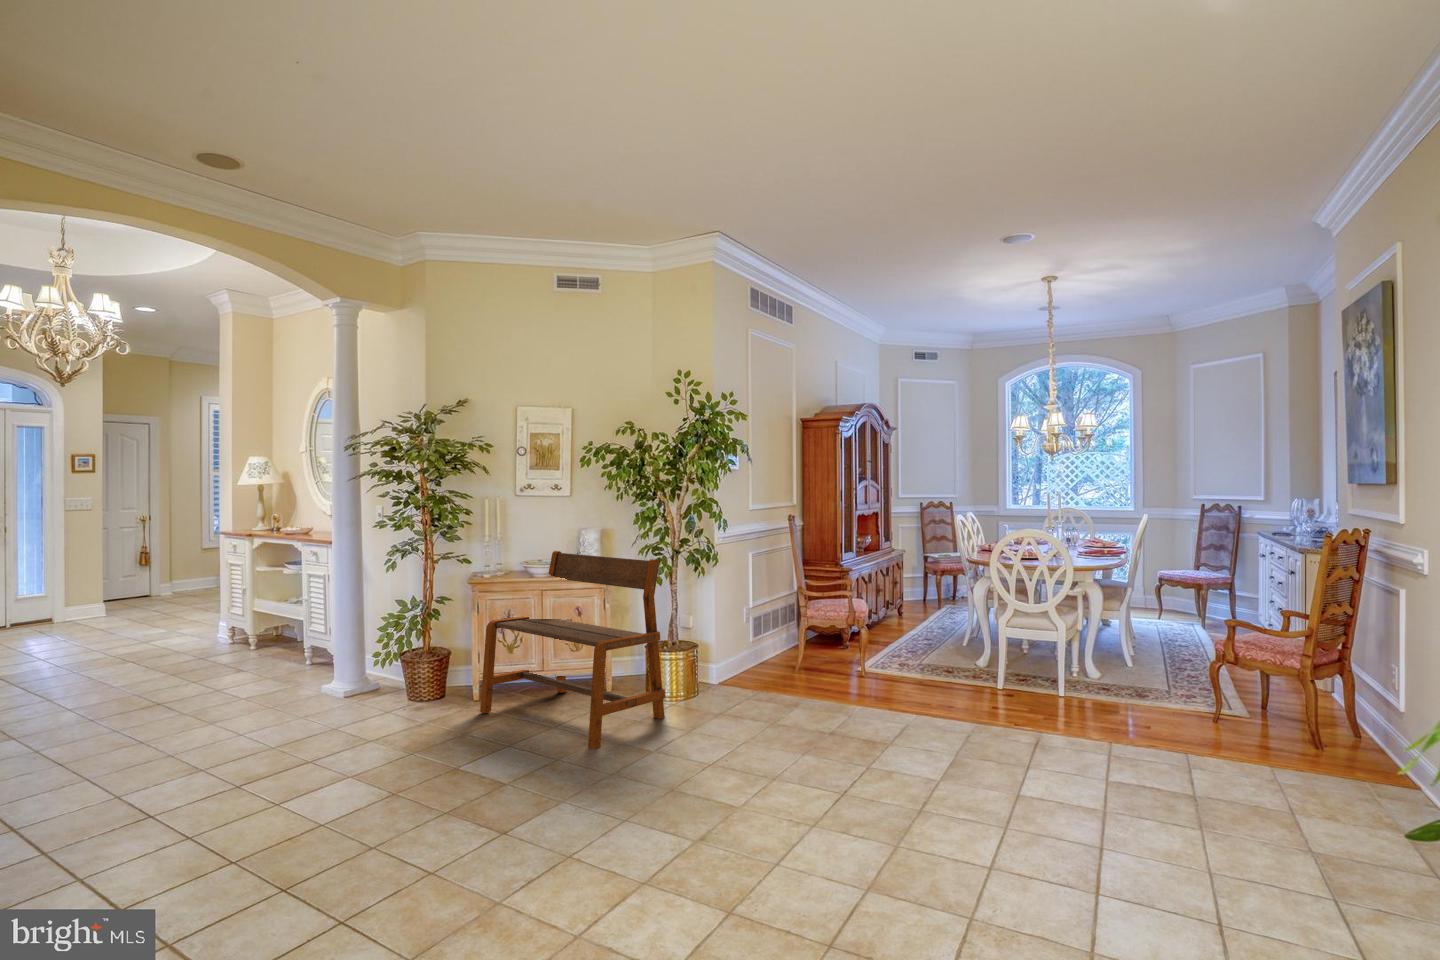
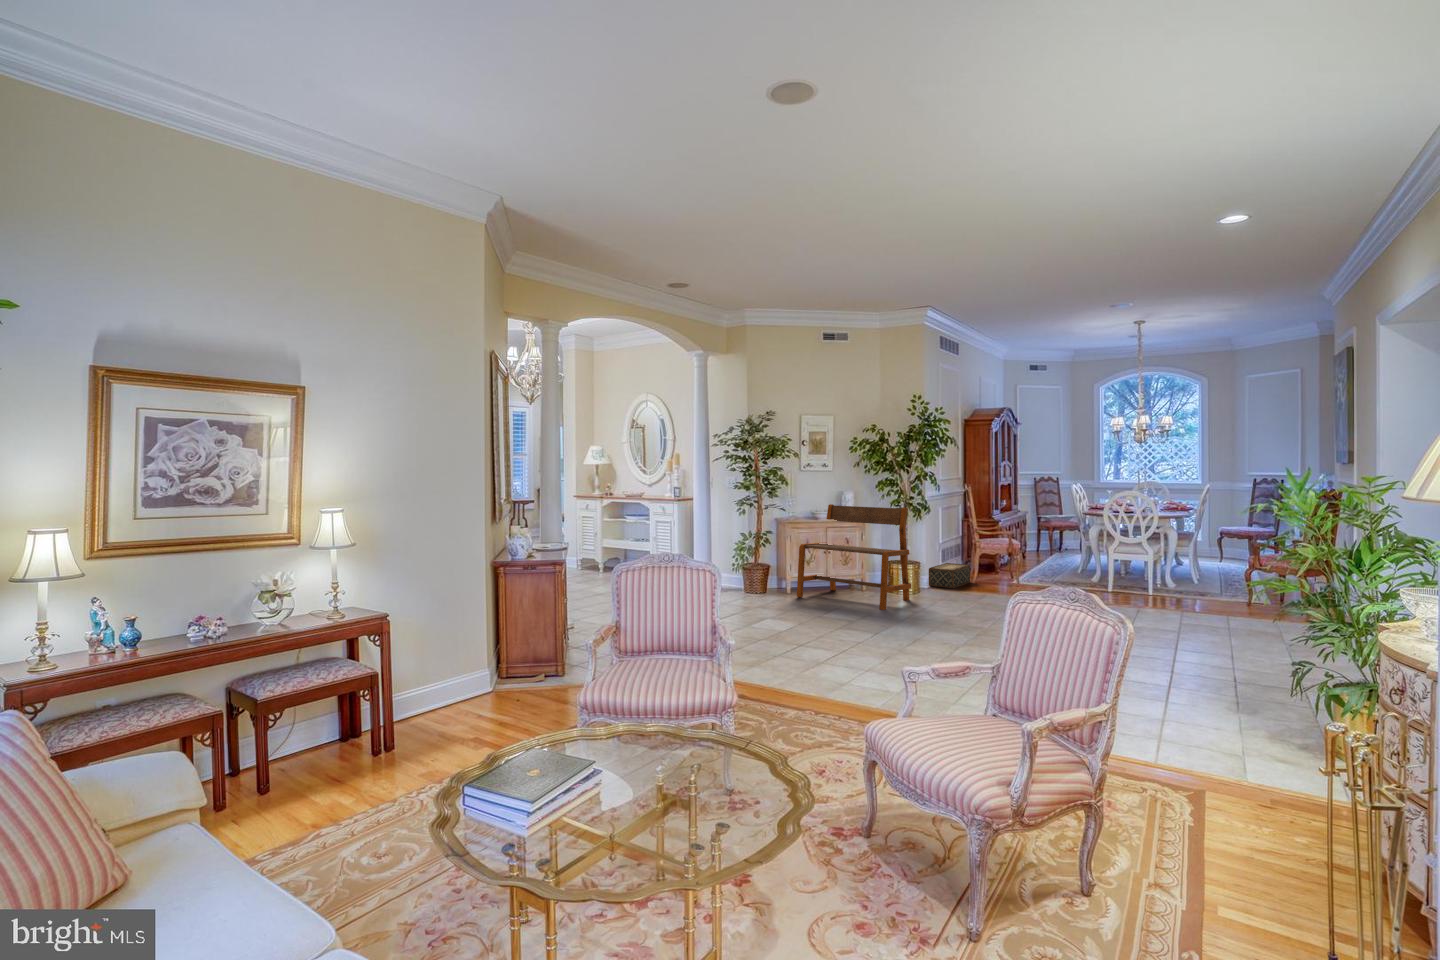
woven basket: none [724,638,794,685] -> present [929,563,970,588]

